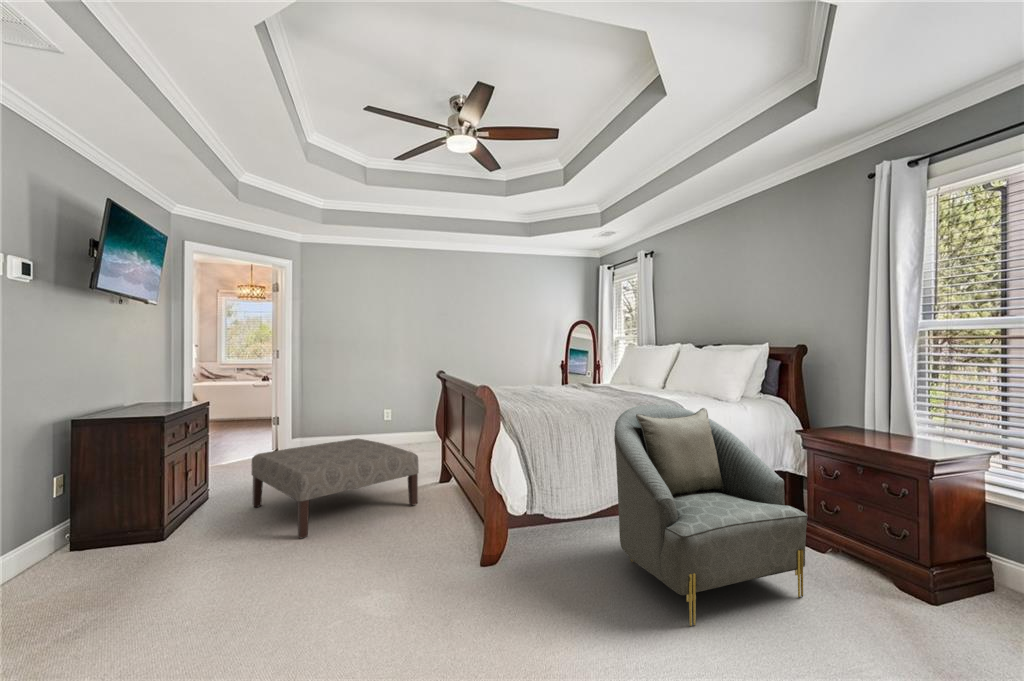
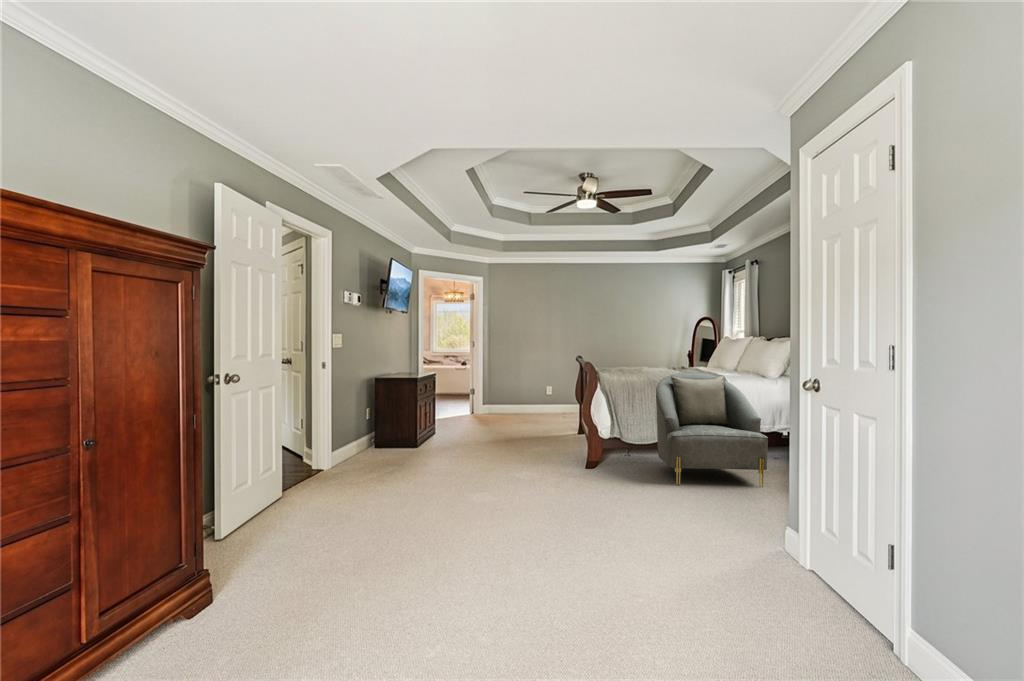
ottoman: present [251,439,419,538] -> none [459,396,554,441]

